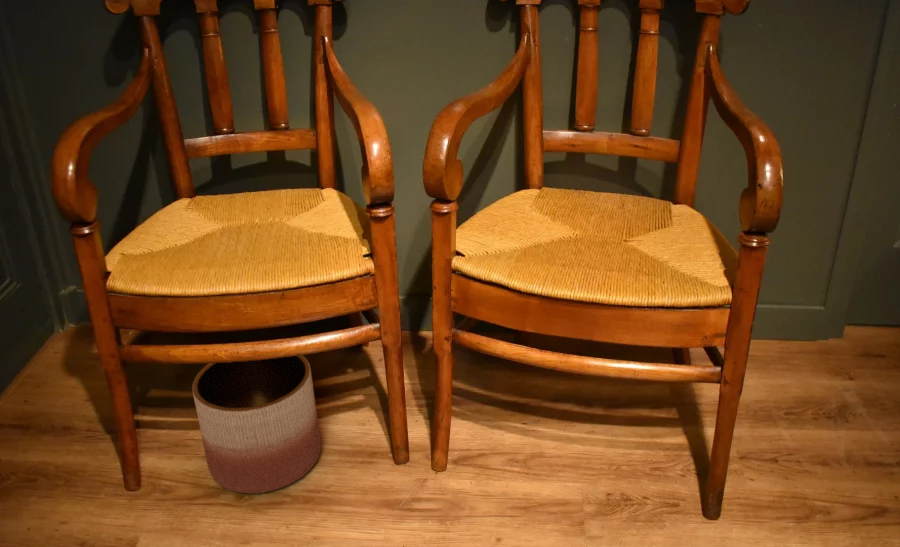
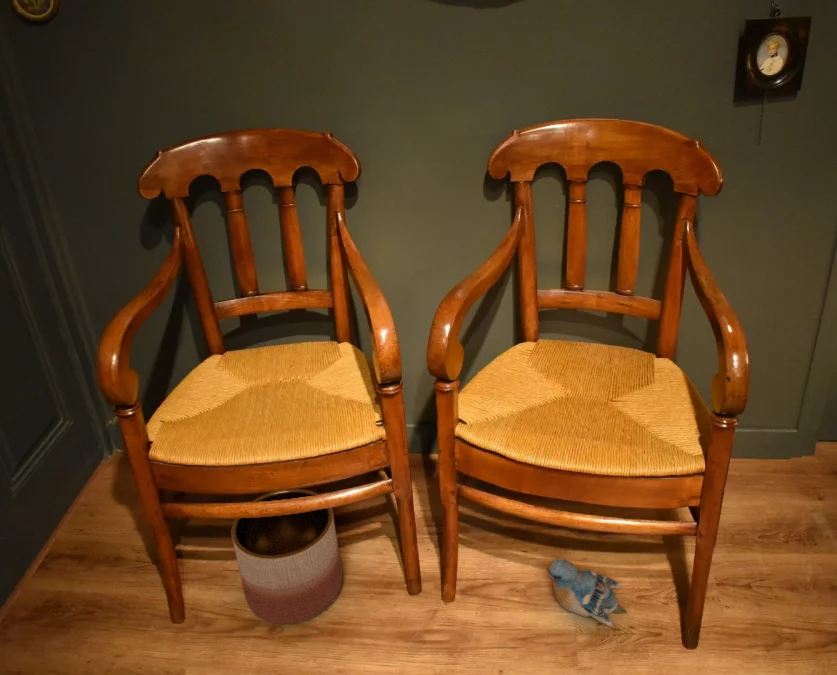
plush toy: none [550,421,639,494] -> present [547,559,627,626]

